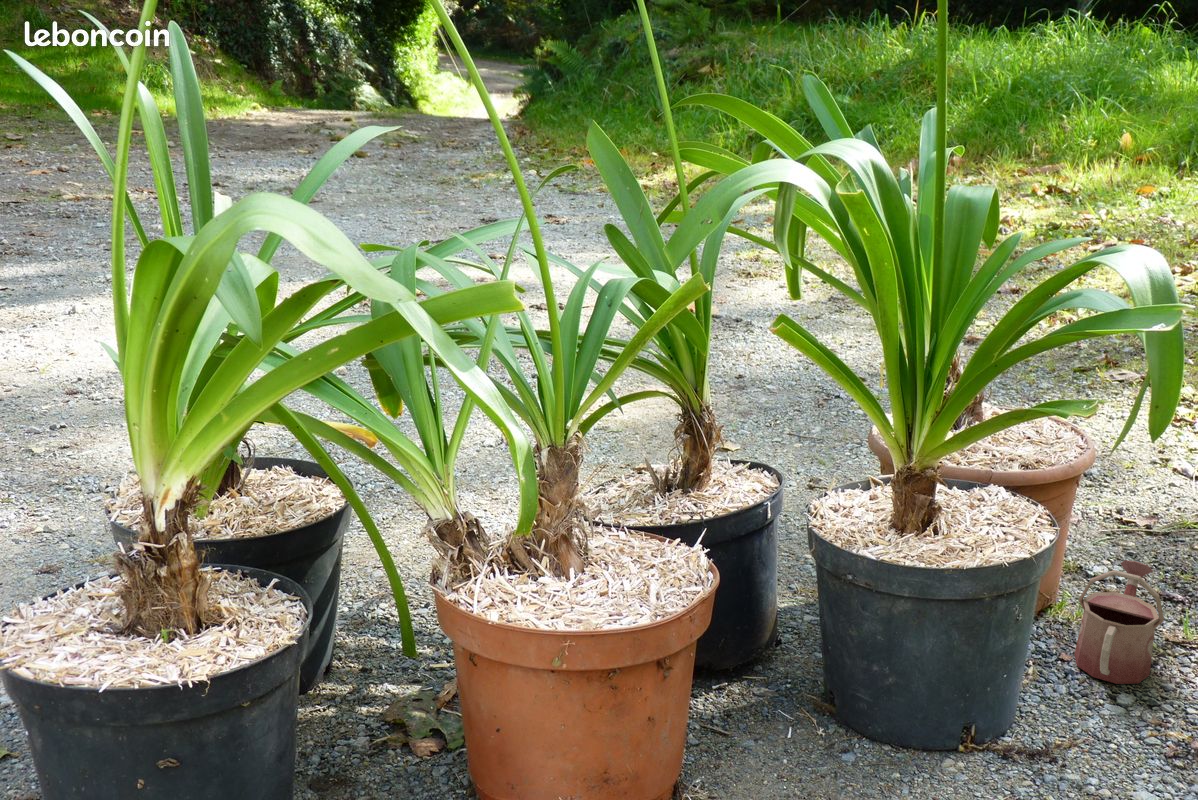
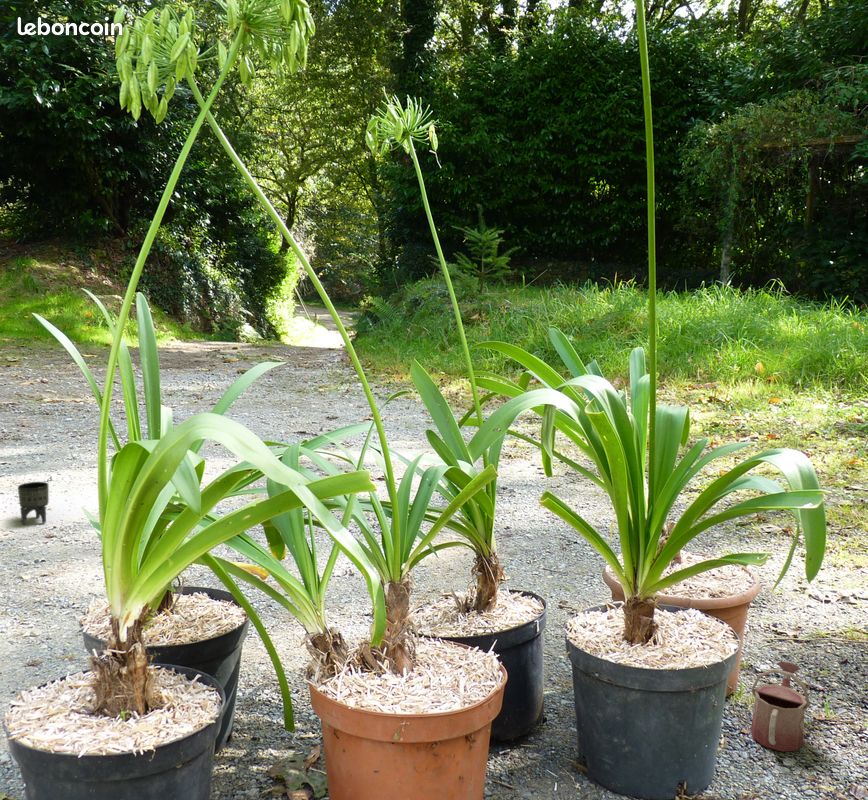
planter: none [30,320,76,380] -> present [18,482,49,524]

